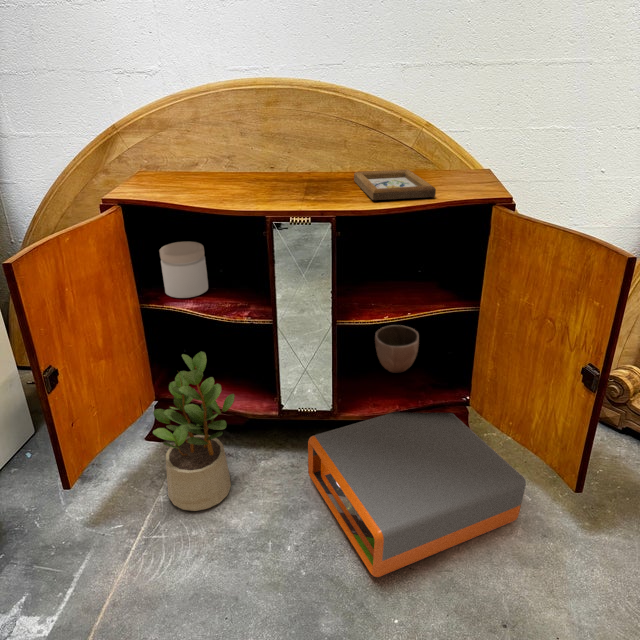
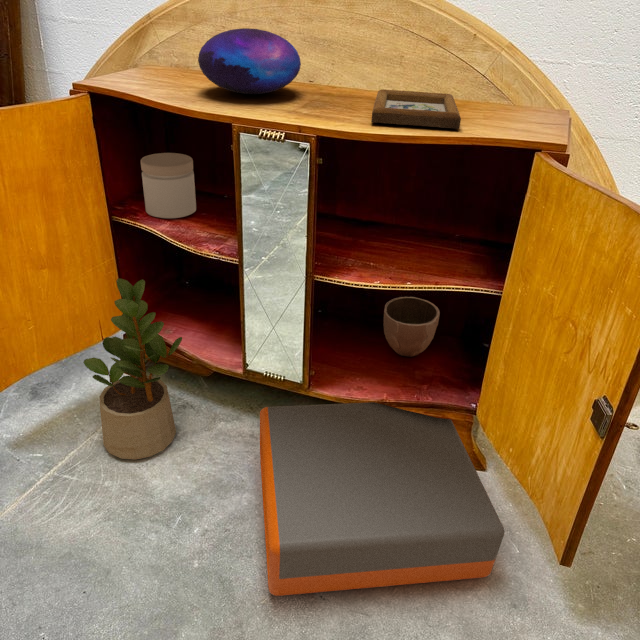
decorative orb: none [212,138,294,188] -> present [198,28,301,94]

